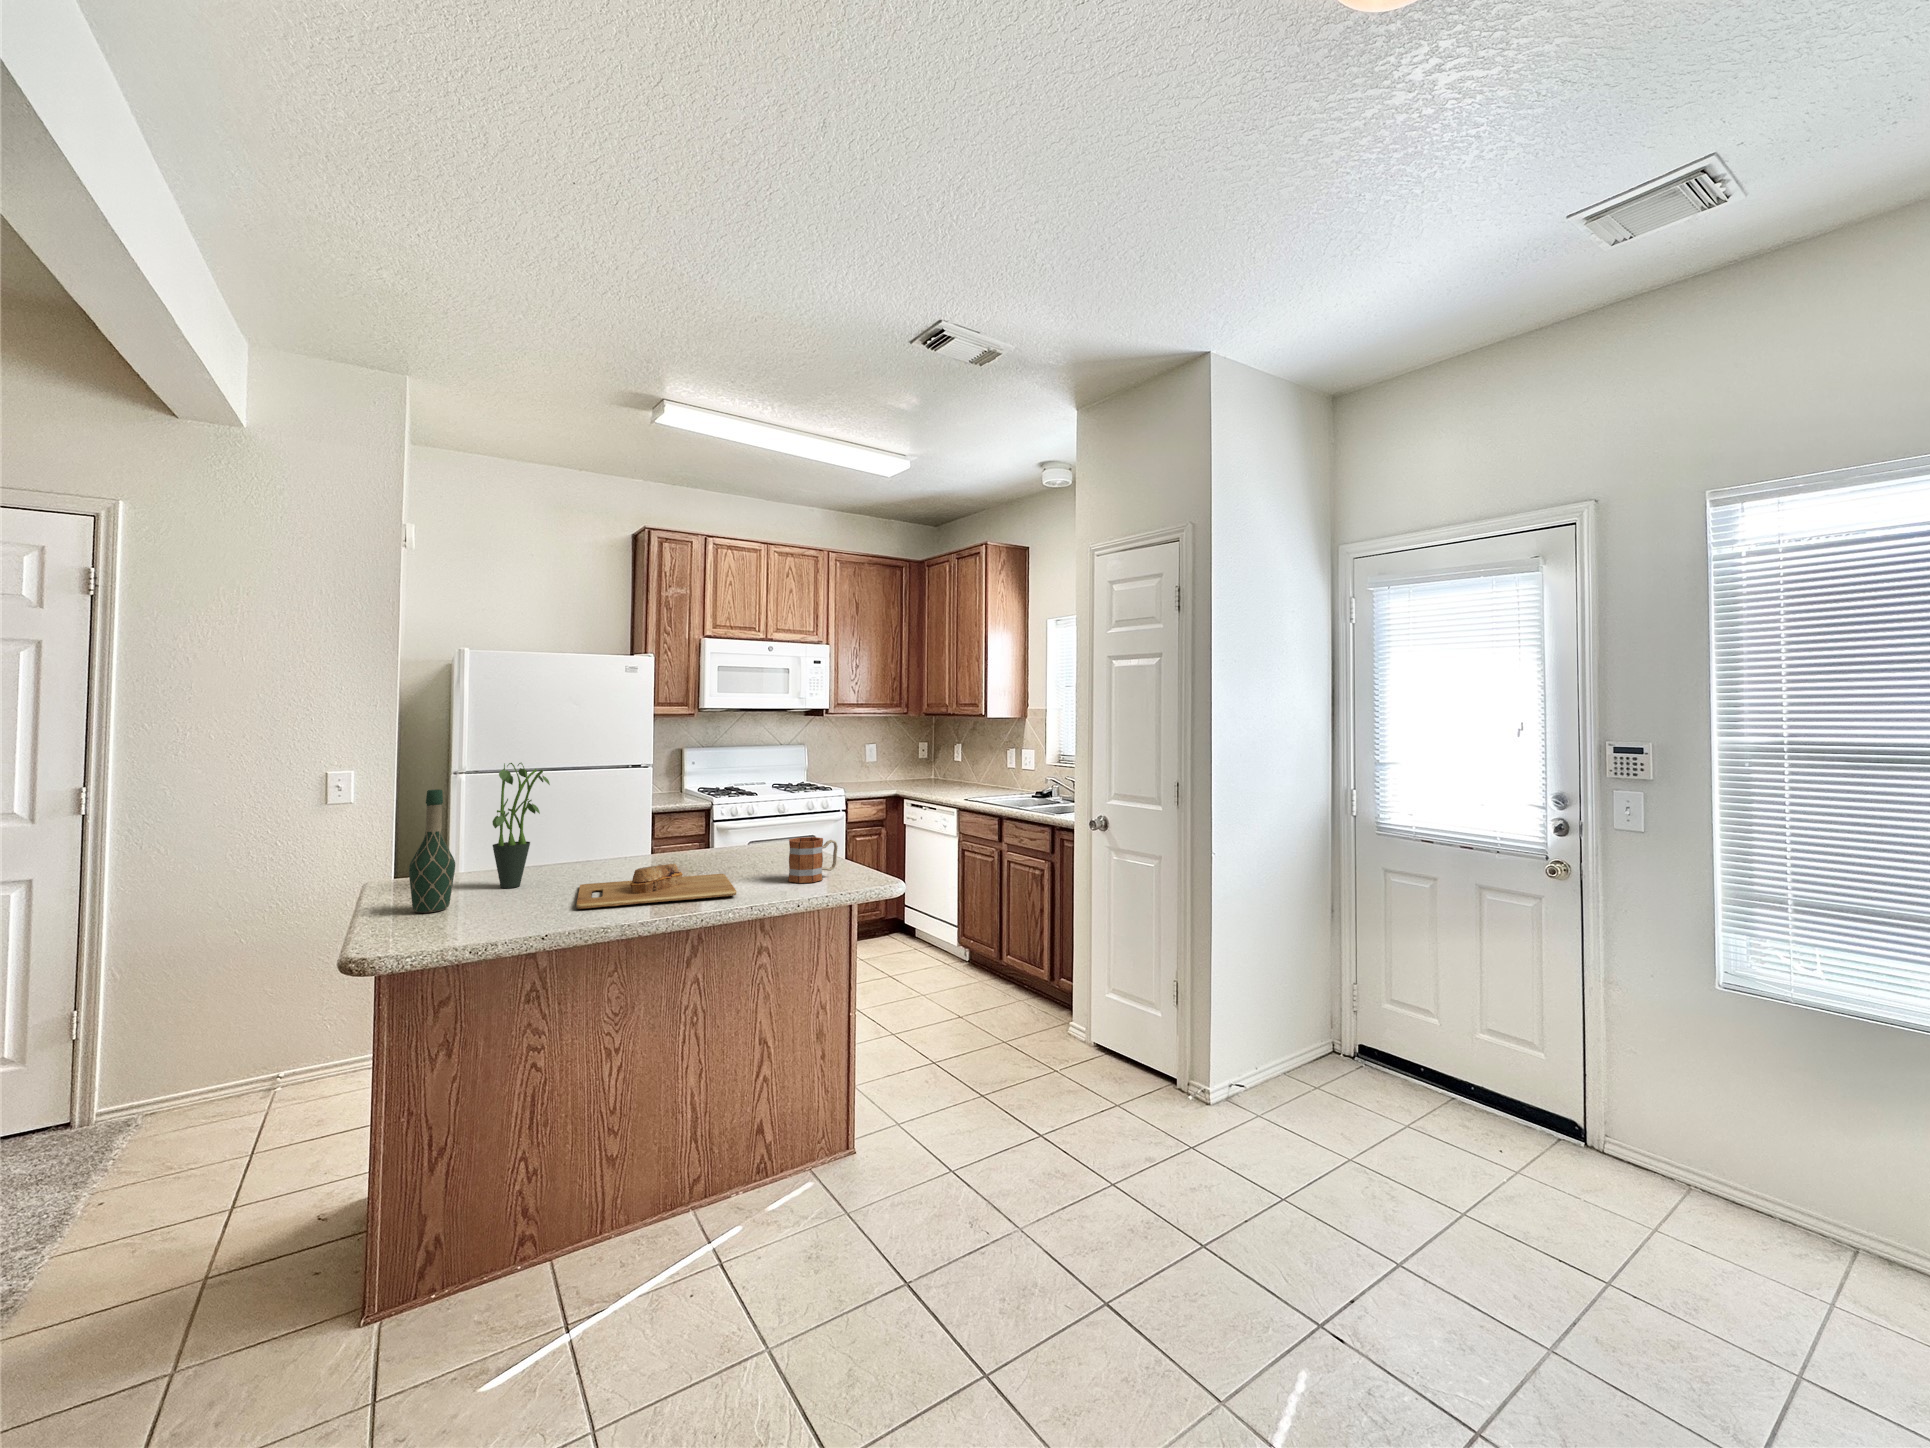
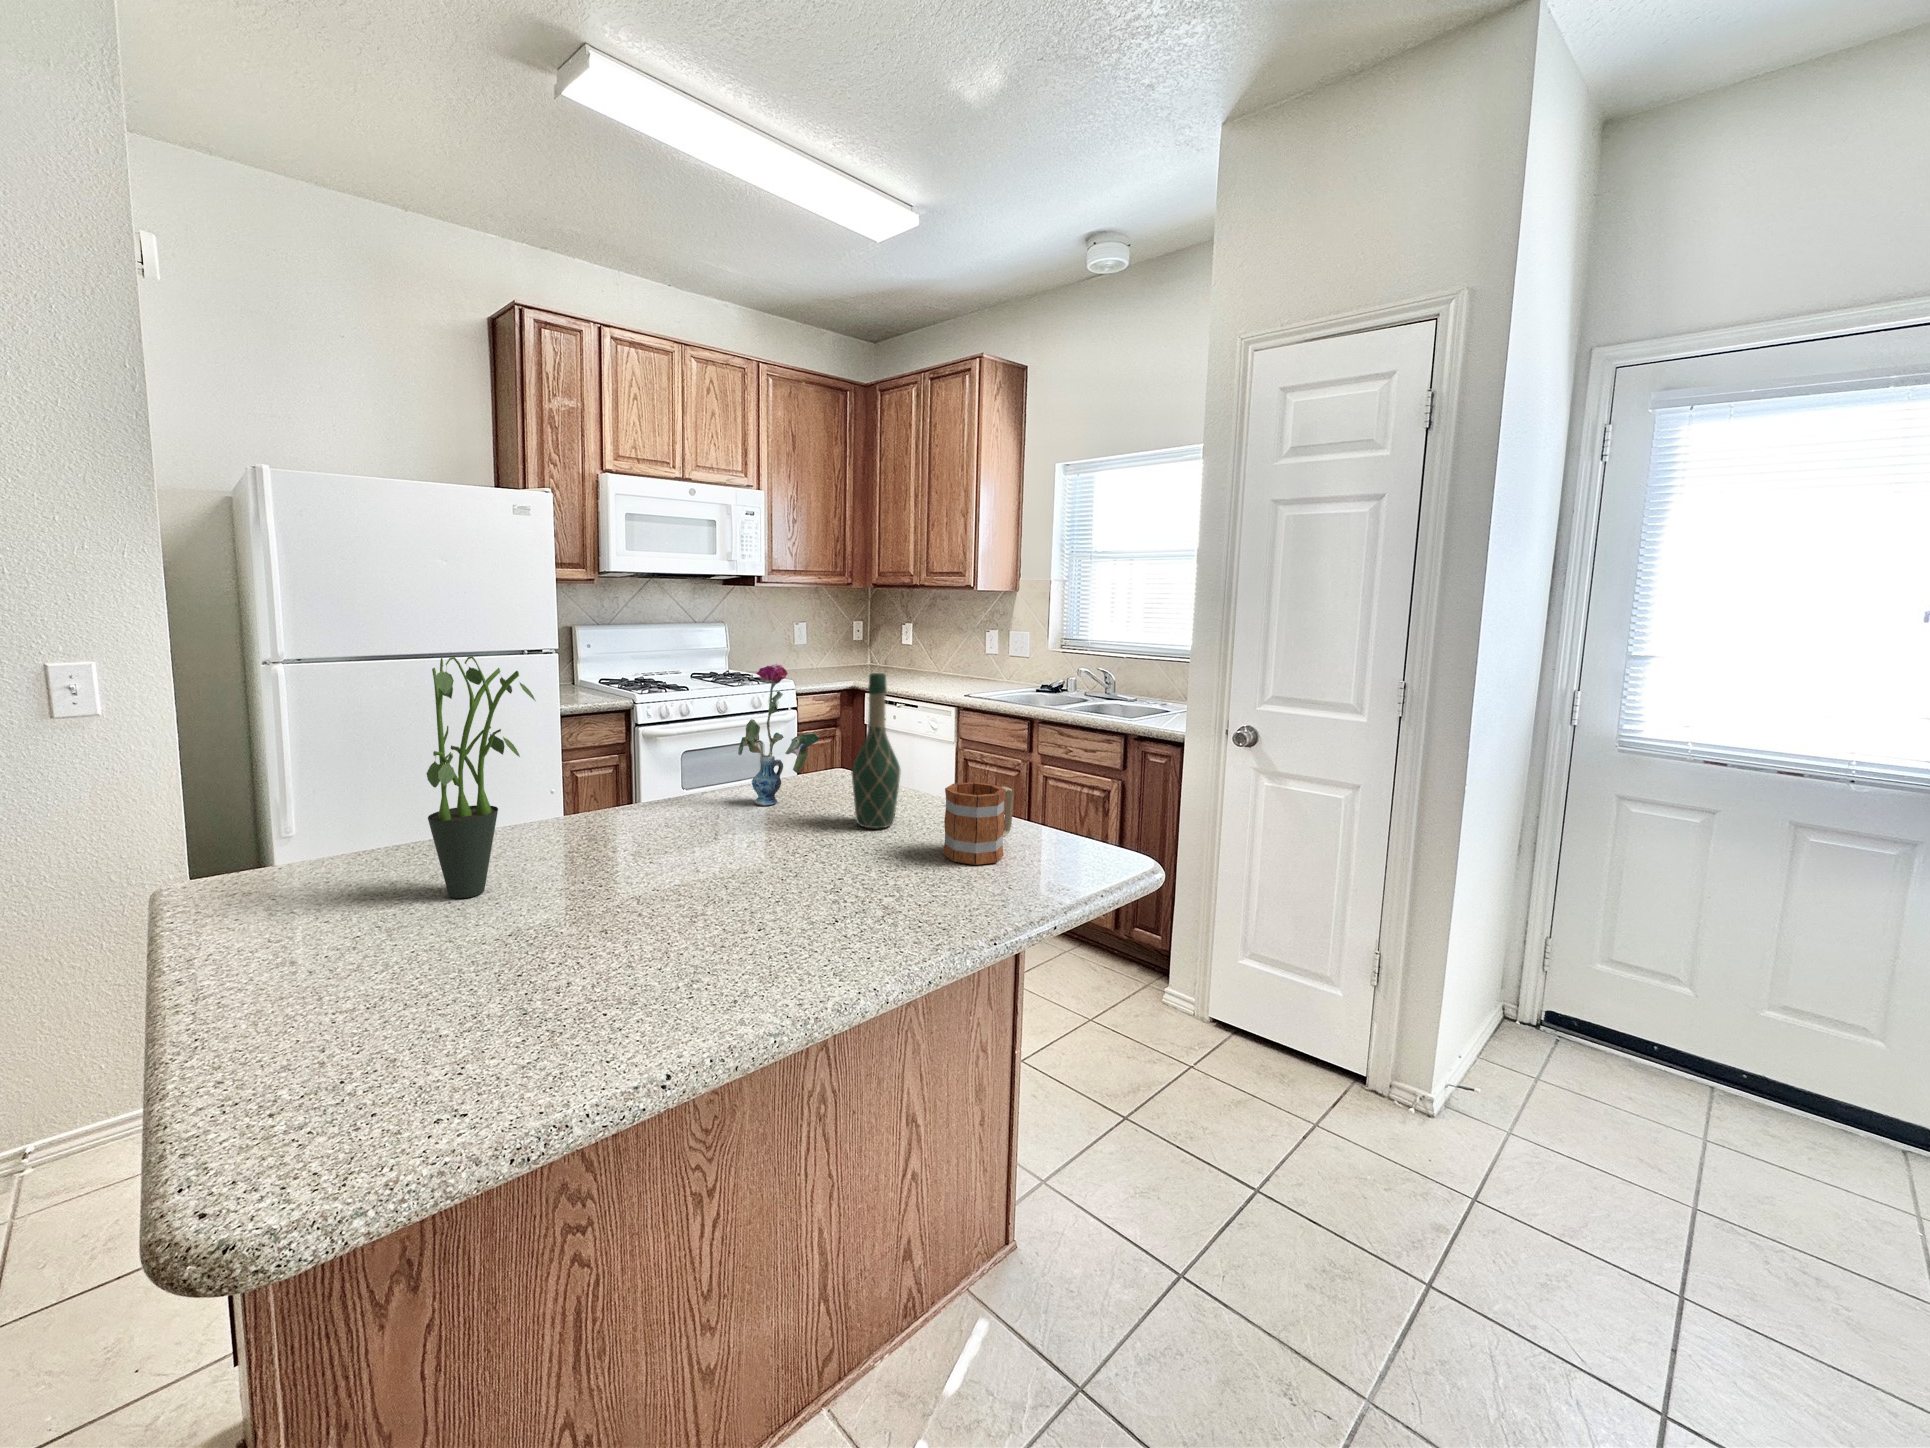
vase: none [700,769,748,858] -> present [738,664,820,806]
wine bottle: present [409,790,455,913] -> present [851,673,901,829]
cutting board: present [576,864,737,909] -> none [603,842,918,964]

